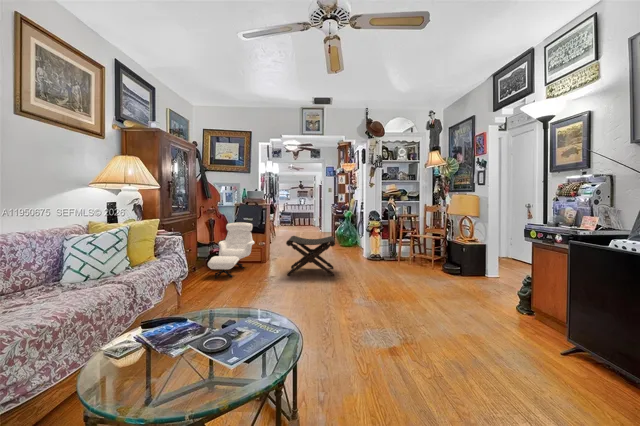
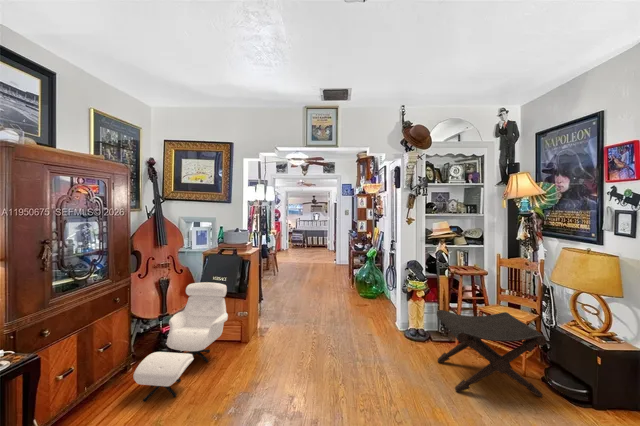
footstool: present [286,236,335,276] -> present [437,310,547,397]

